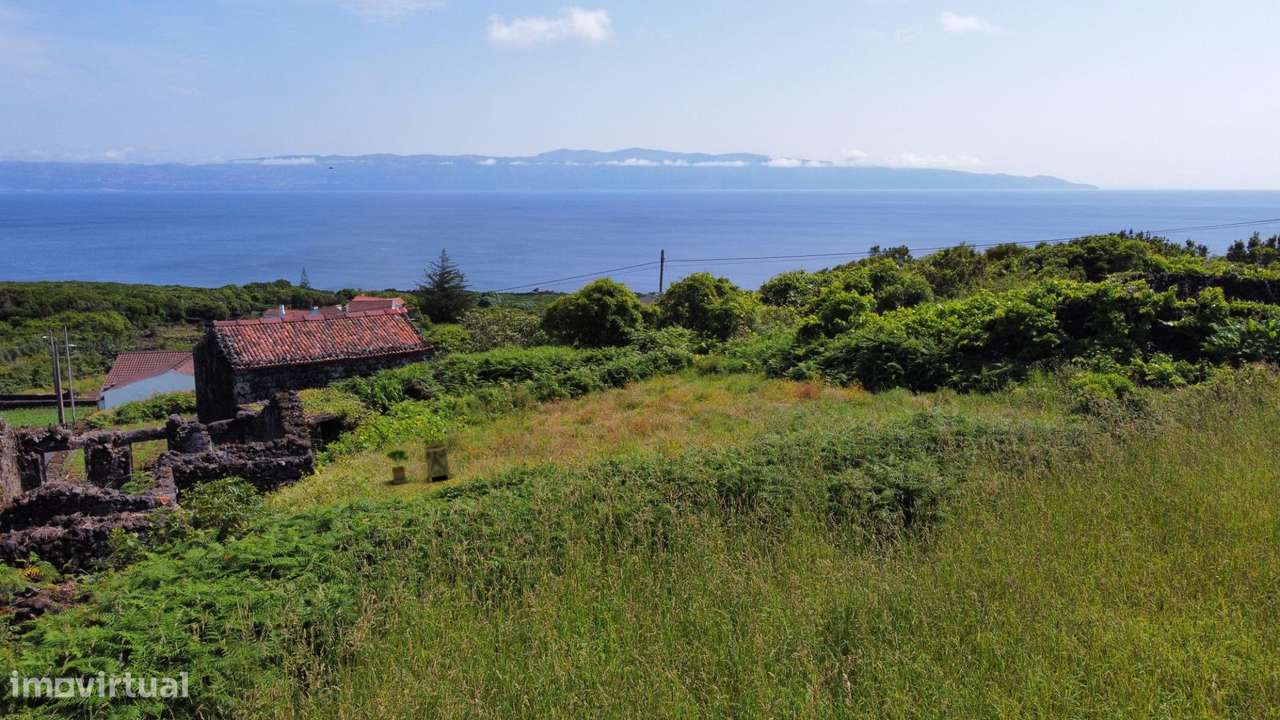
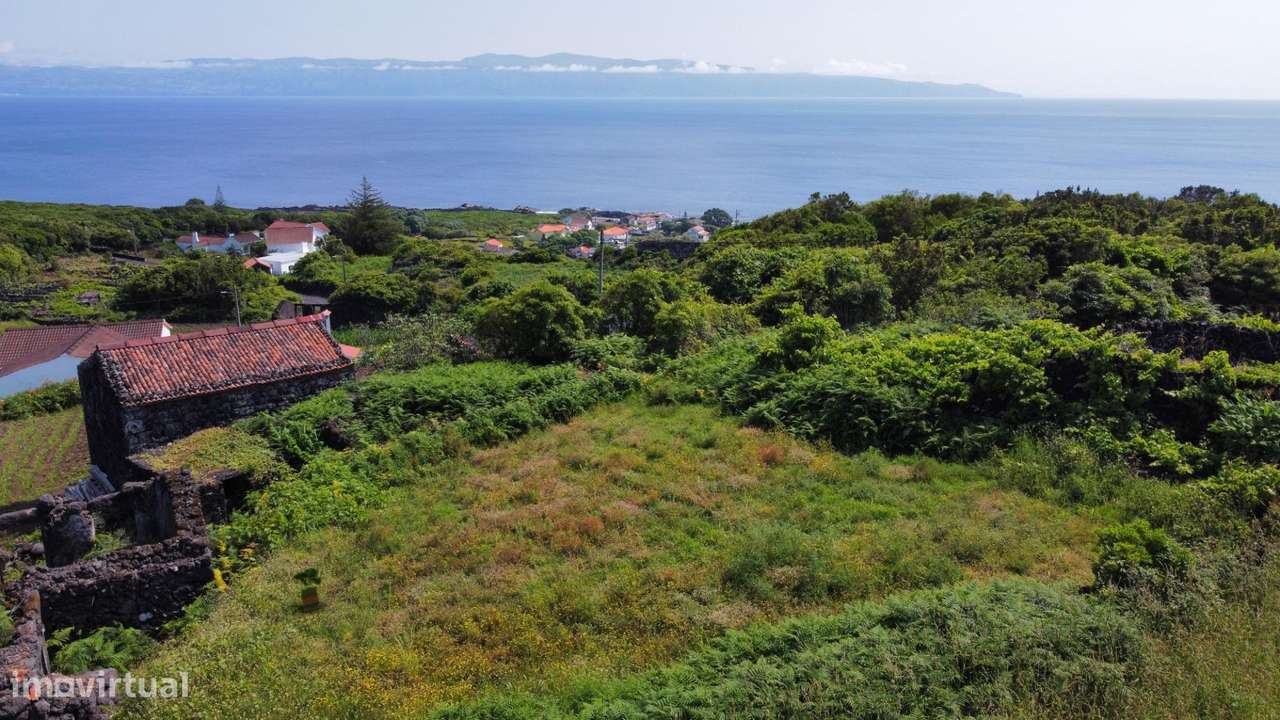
basket: present [424,444,451,482] -> none [340,559,376,611]

